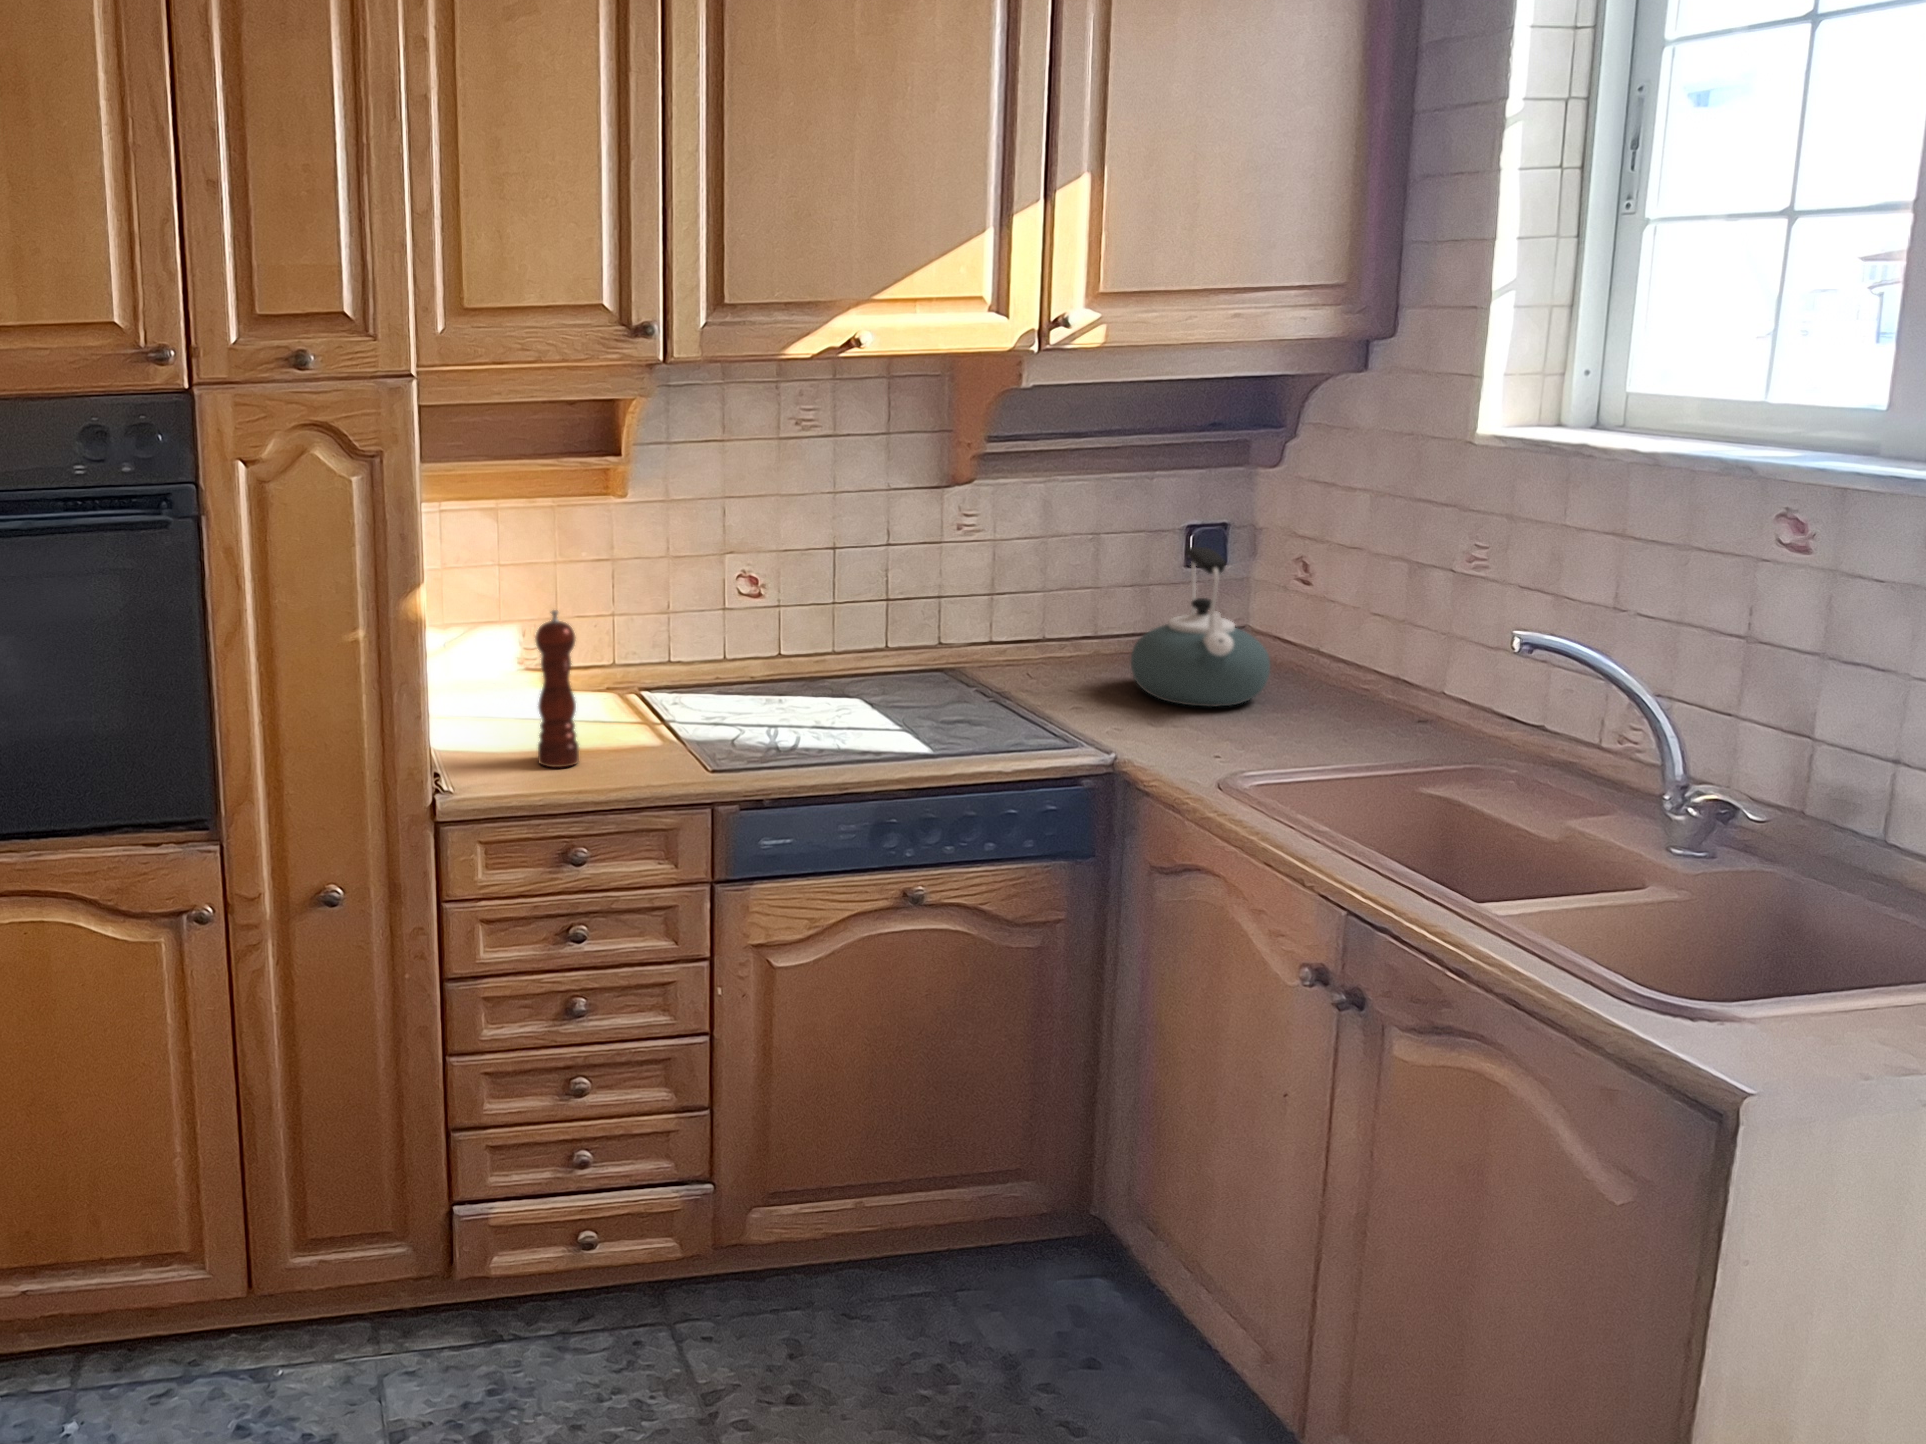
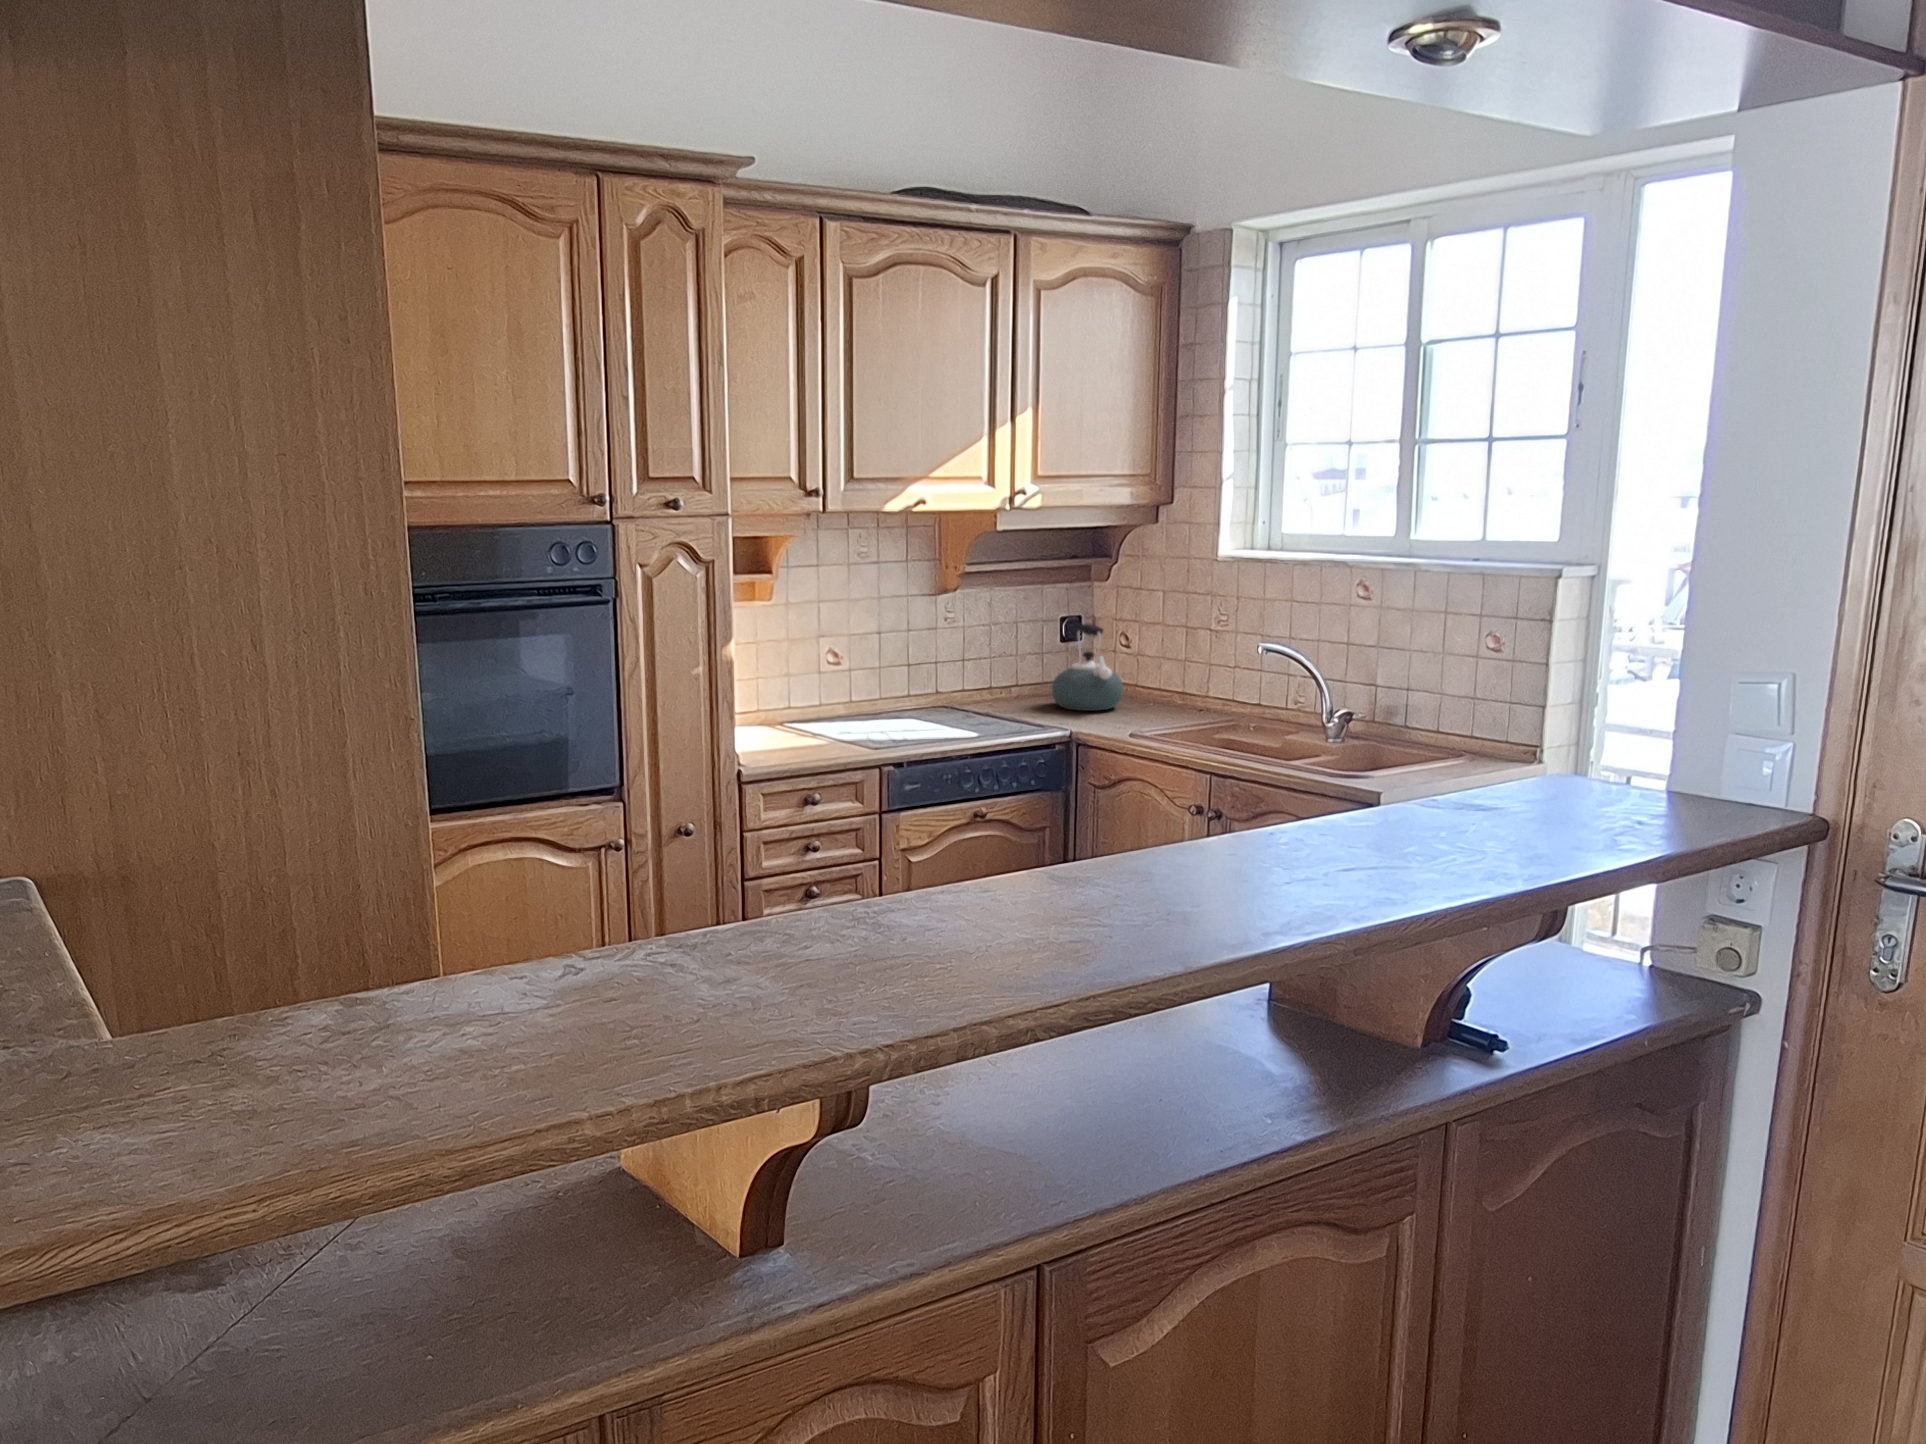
pepper mill: present [535,610,579,768] -> none [776,660,802,755]

